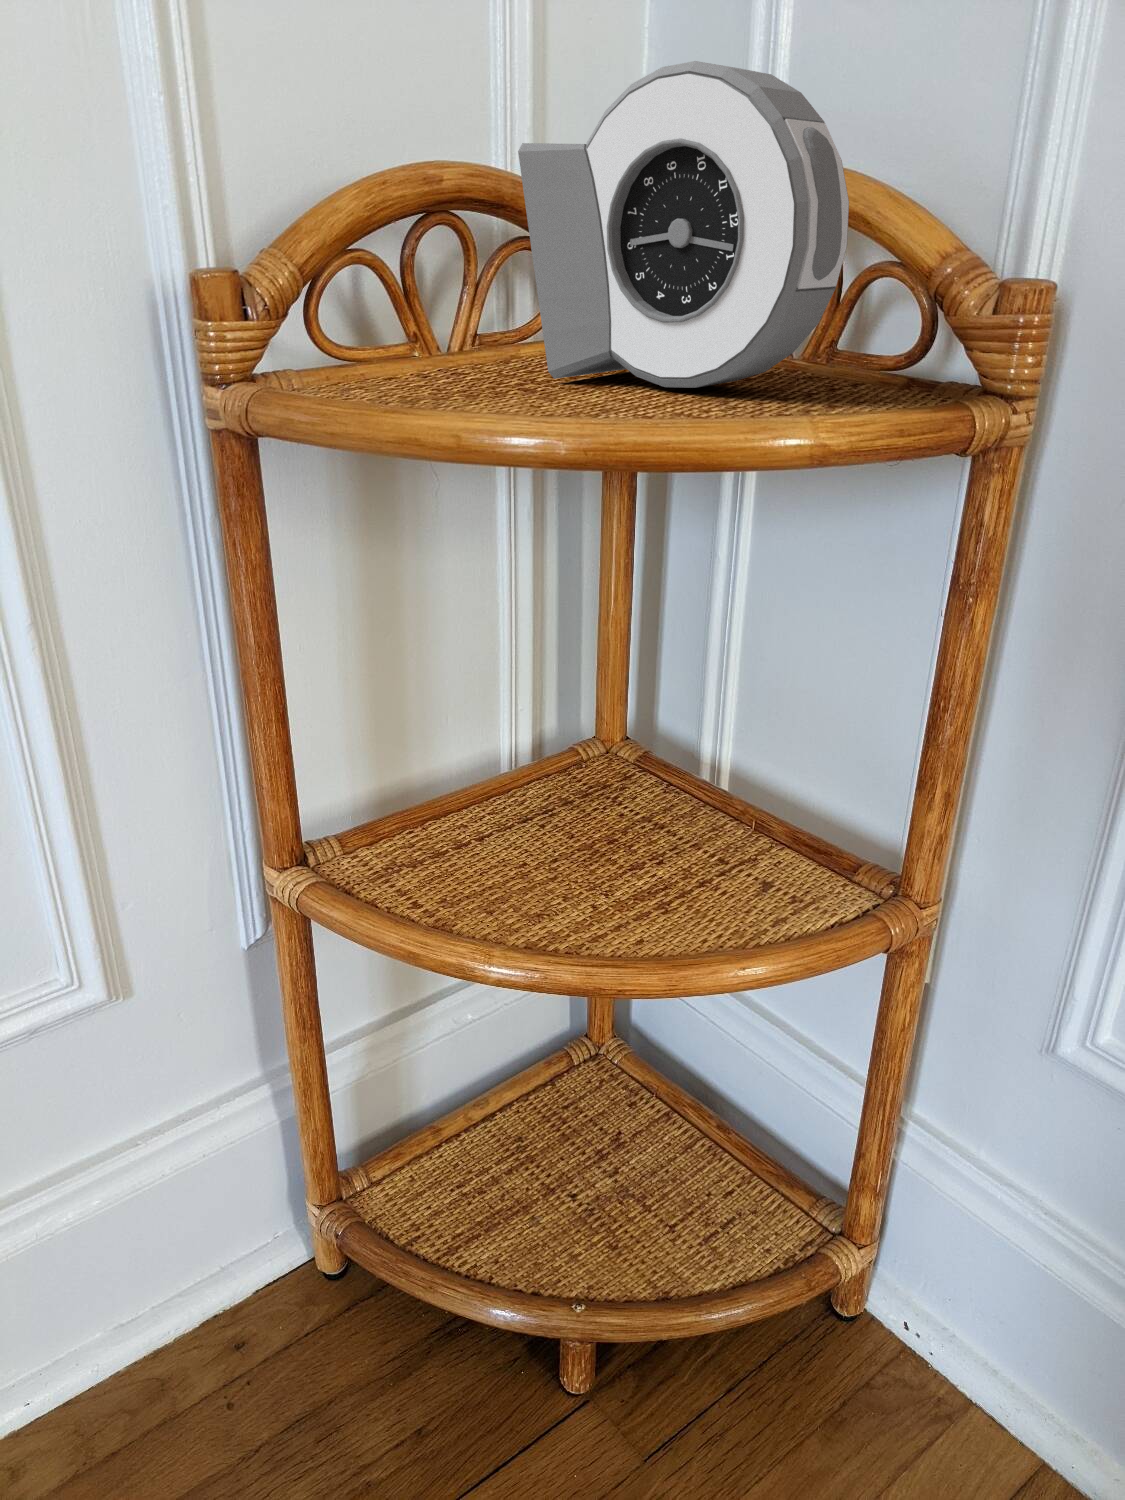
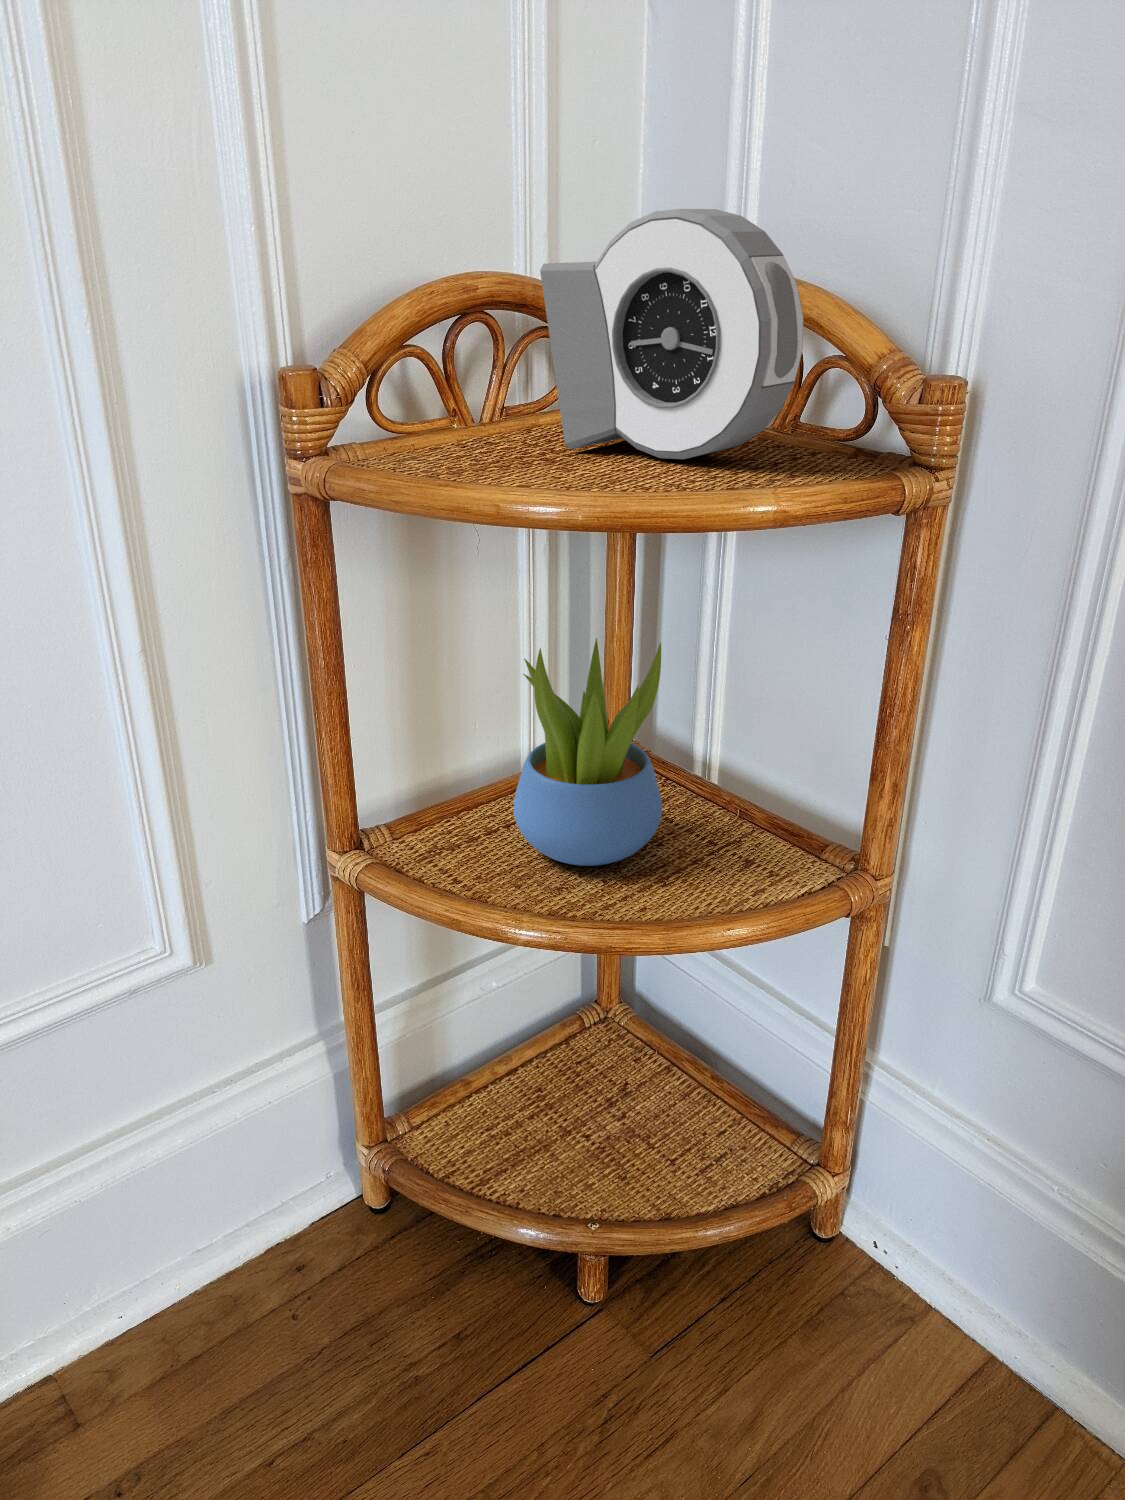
succulent plant: none [486,613,665,887] -> present [514,638,662,866]

